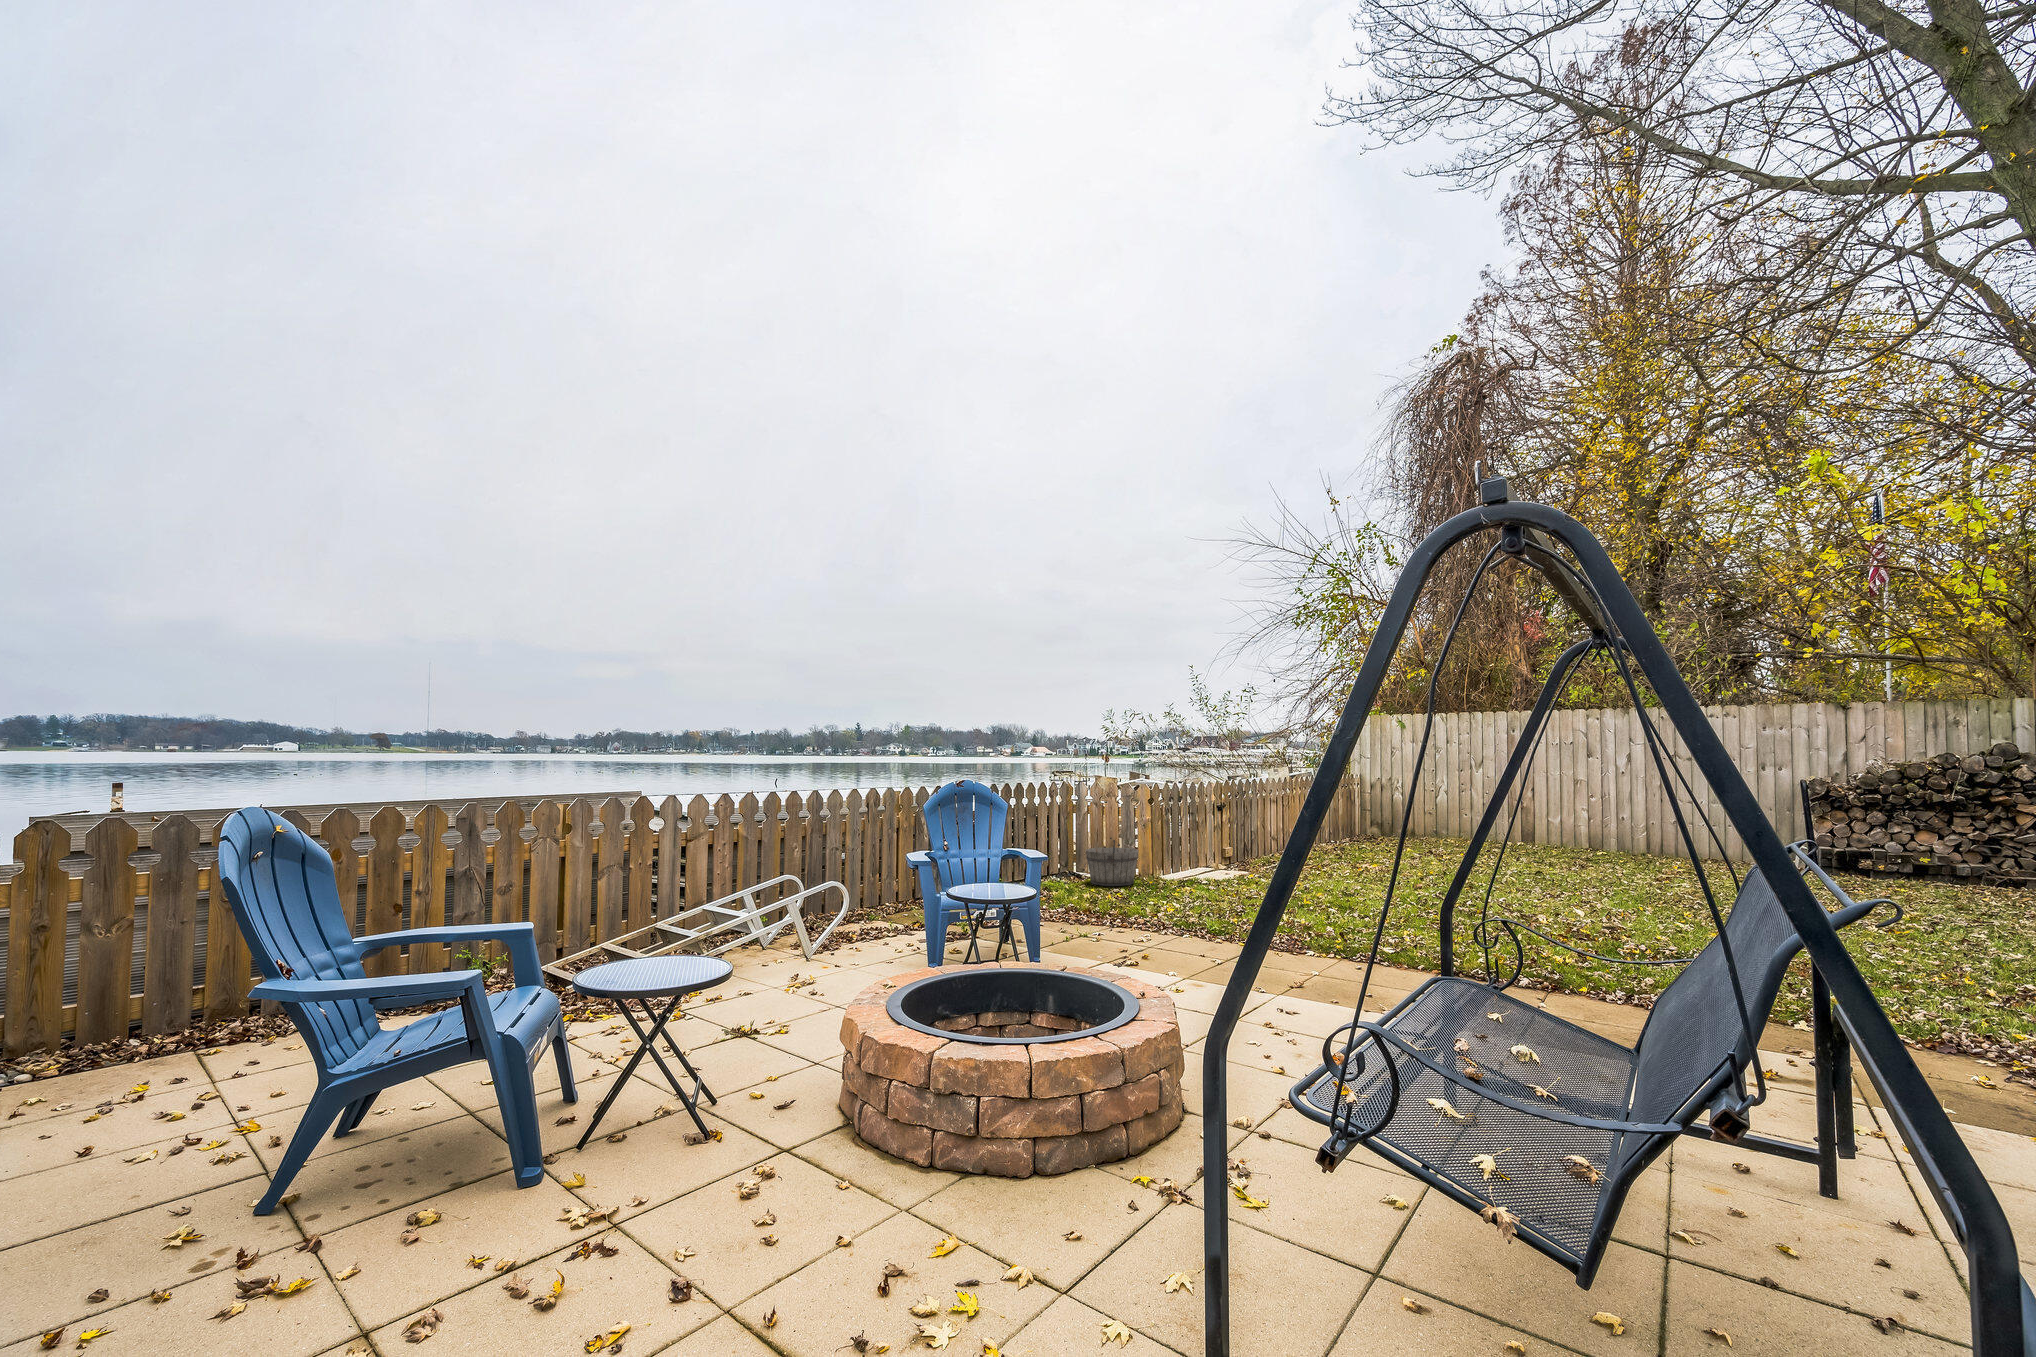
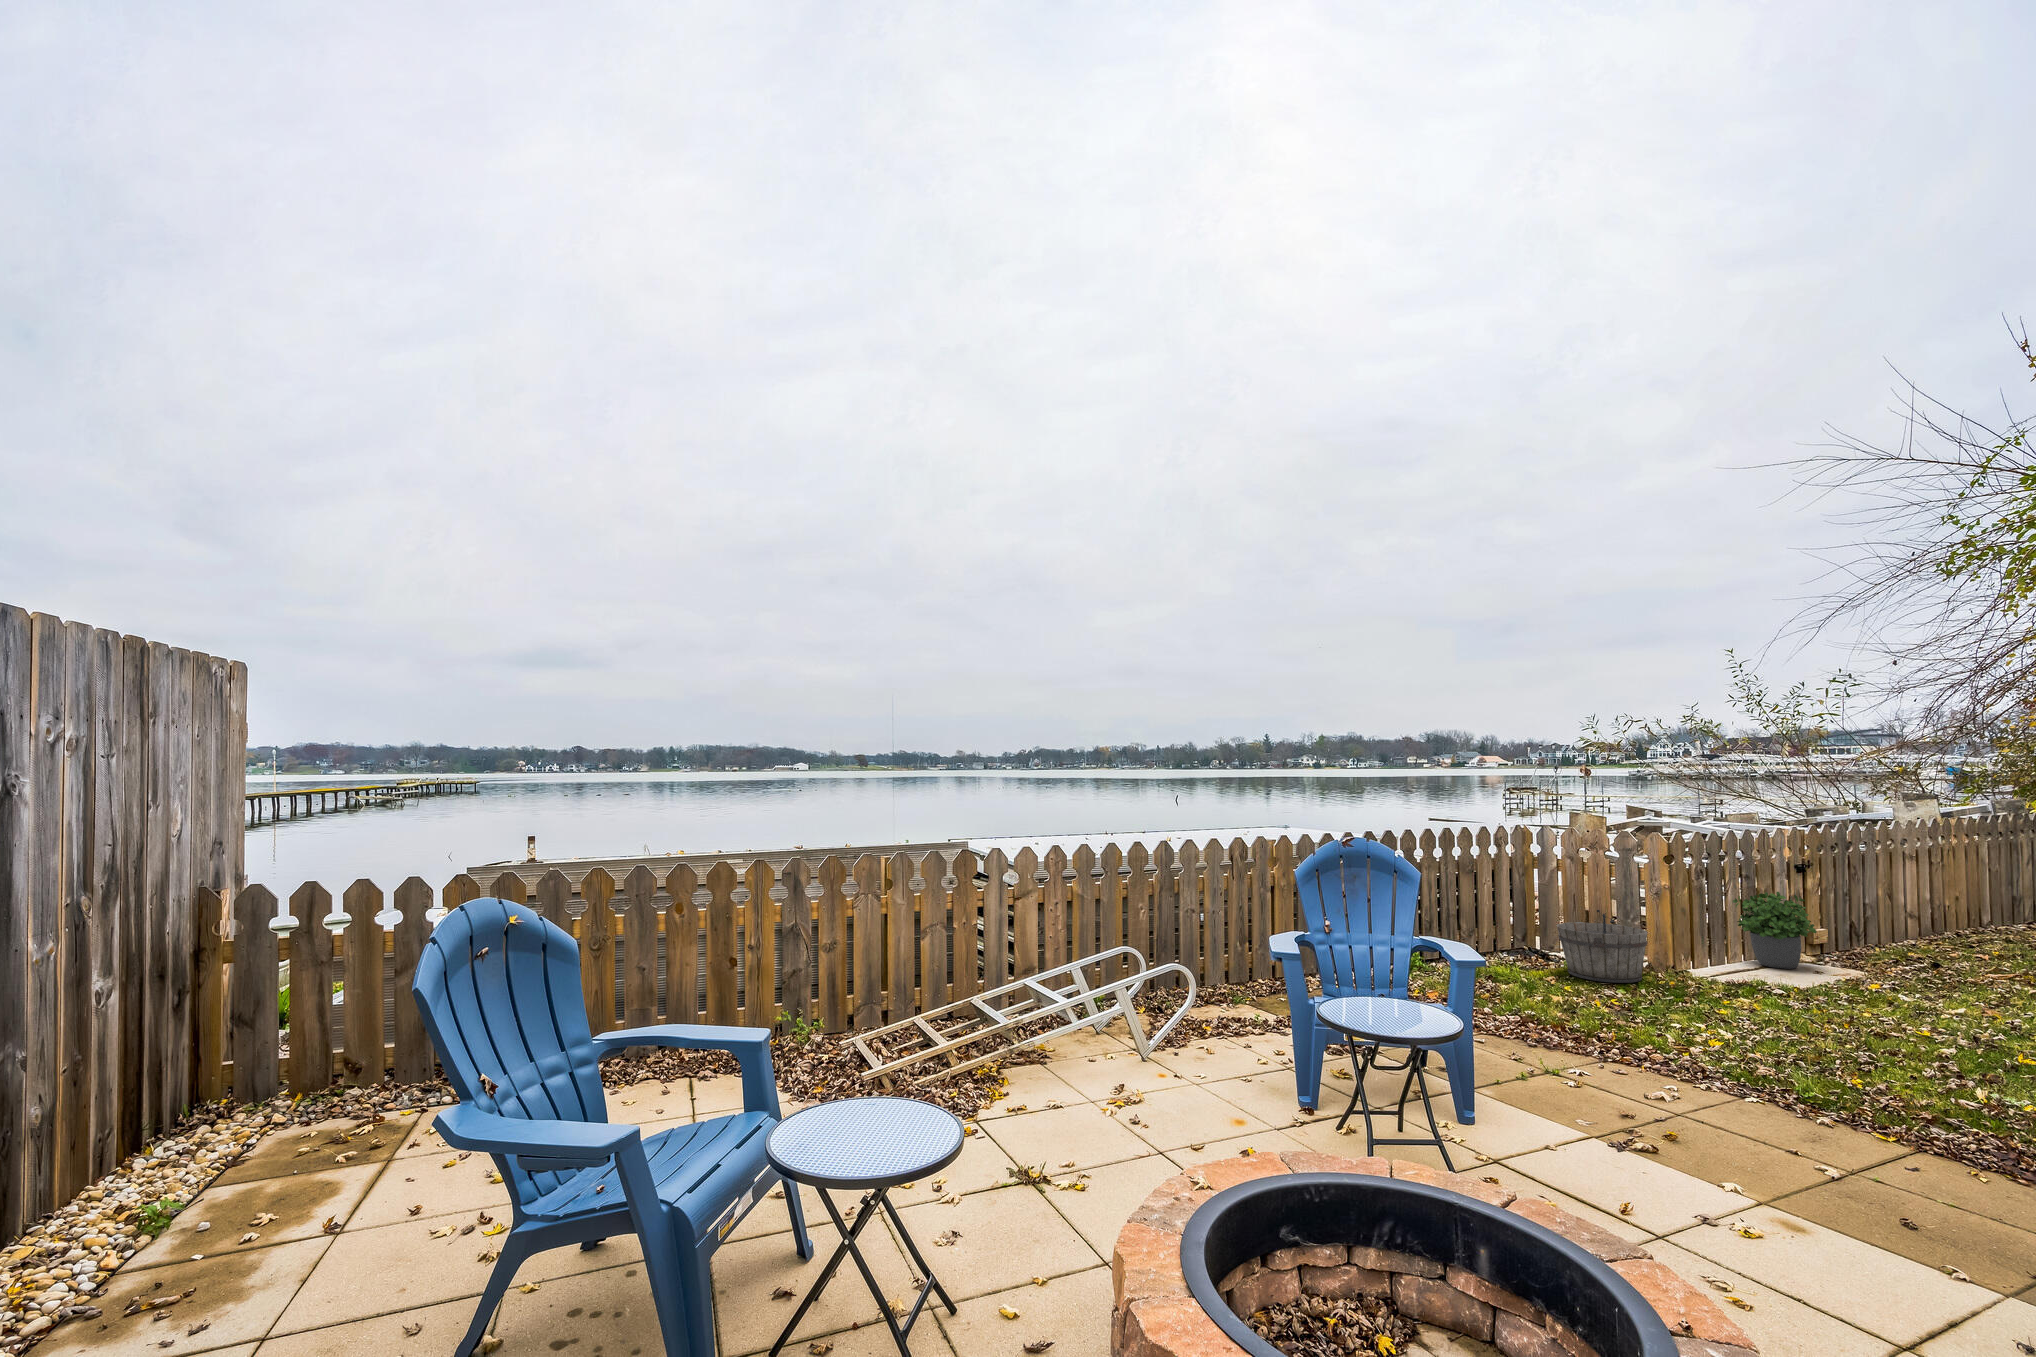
potted plant: none [1186,821,1229,871] -> present [1733,892,1817,969]

